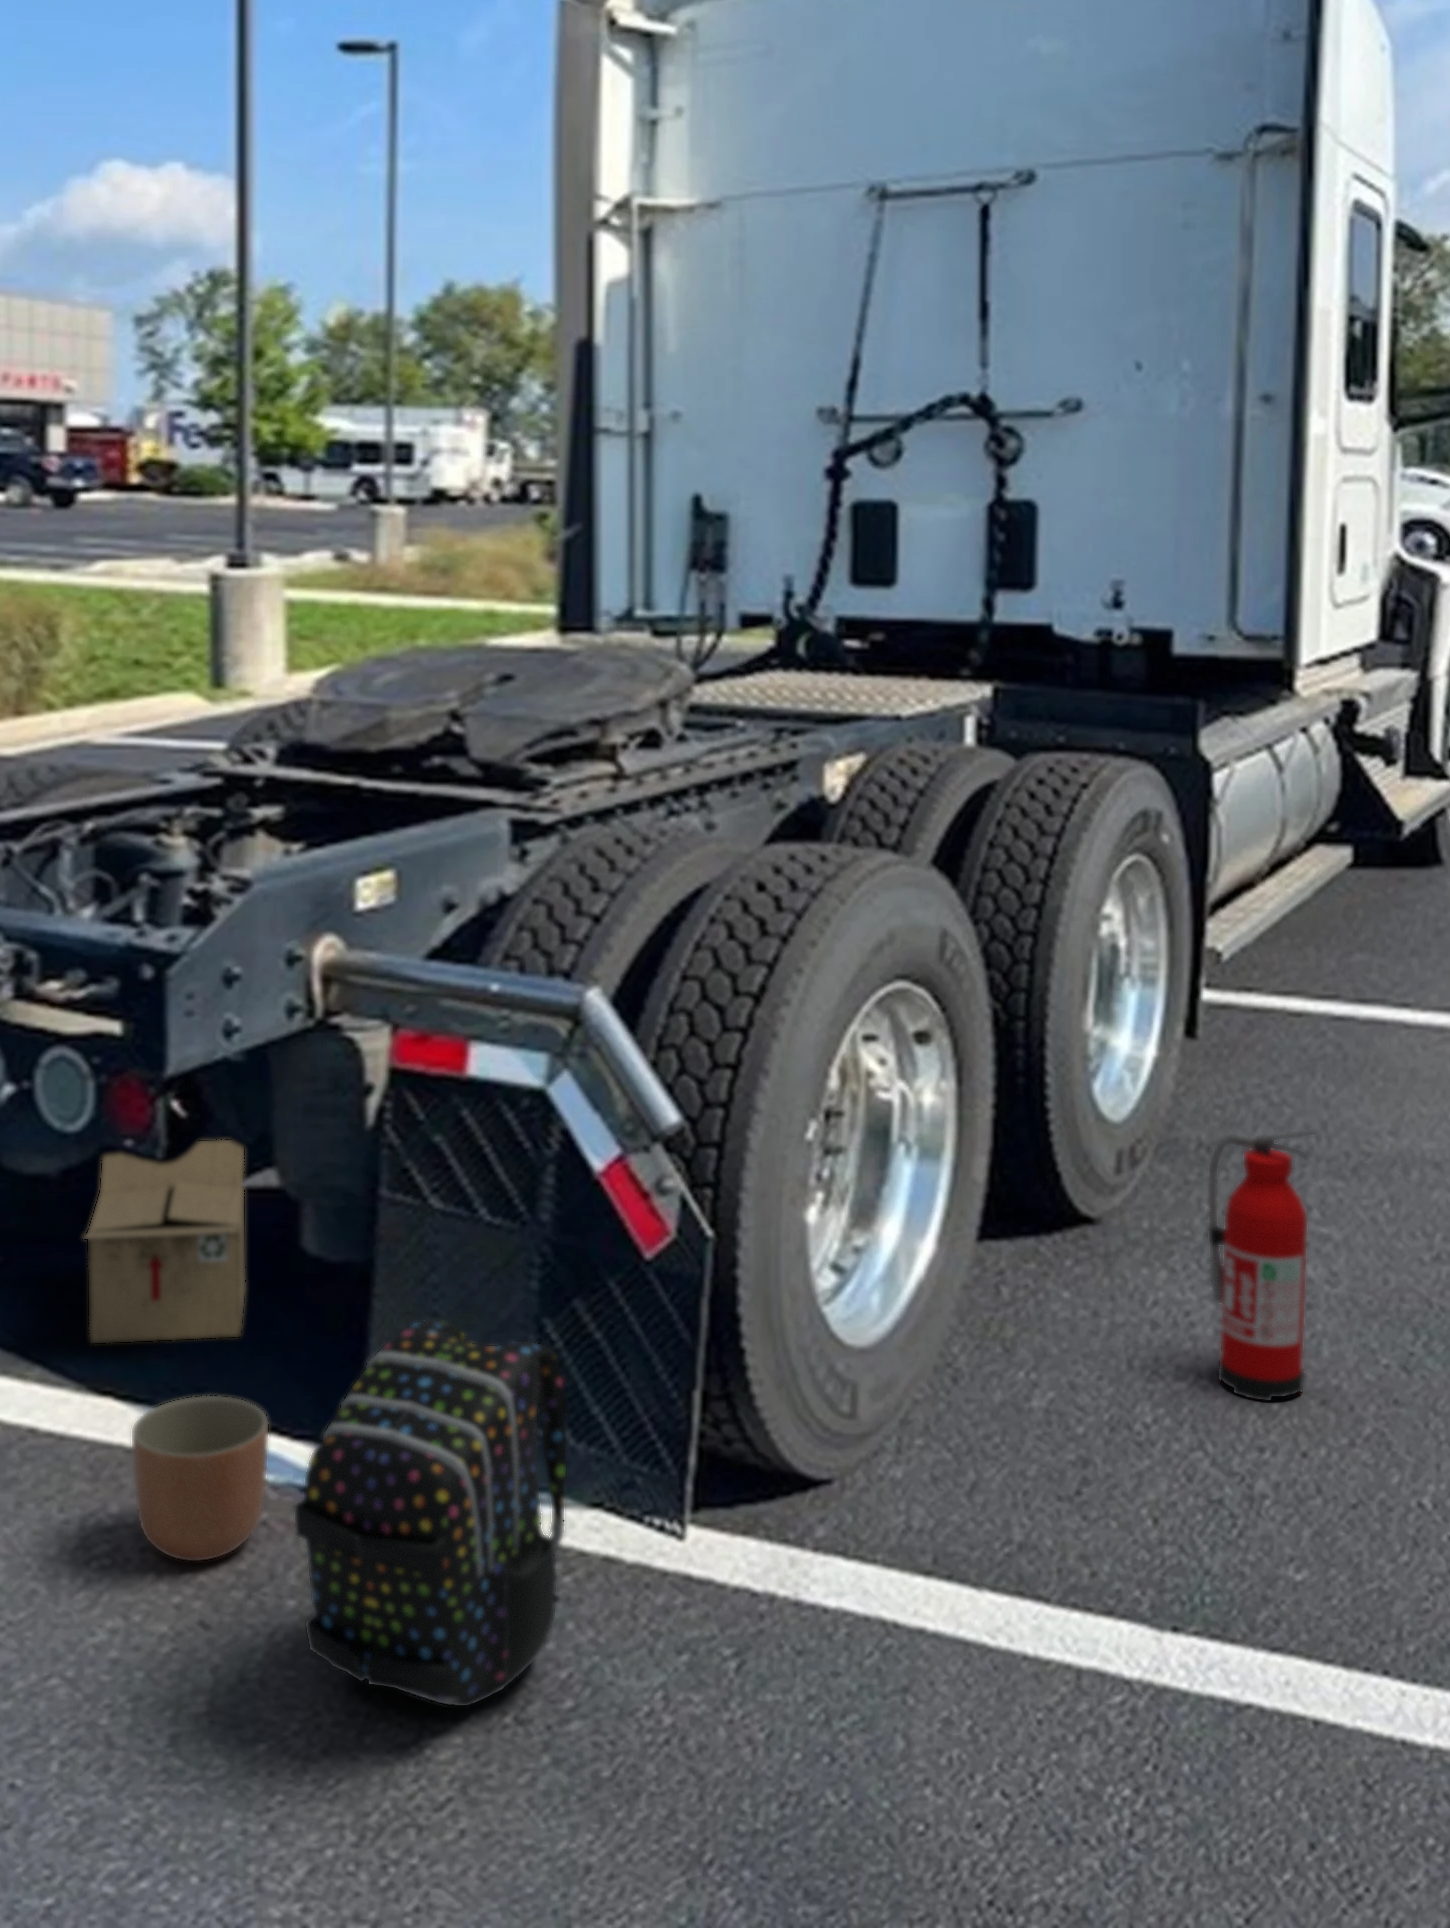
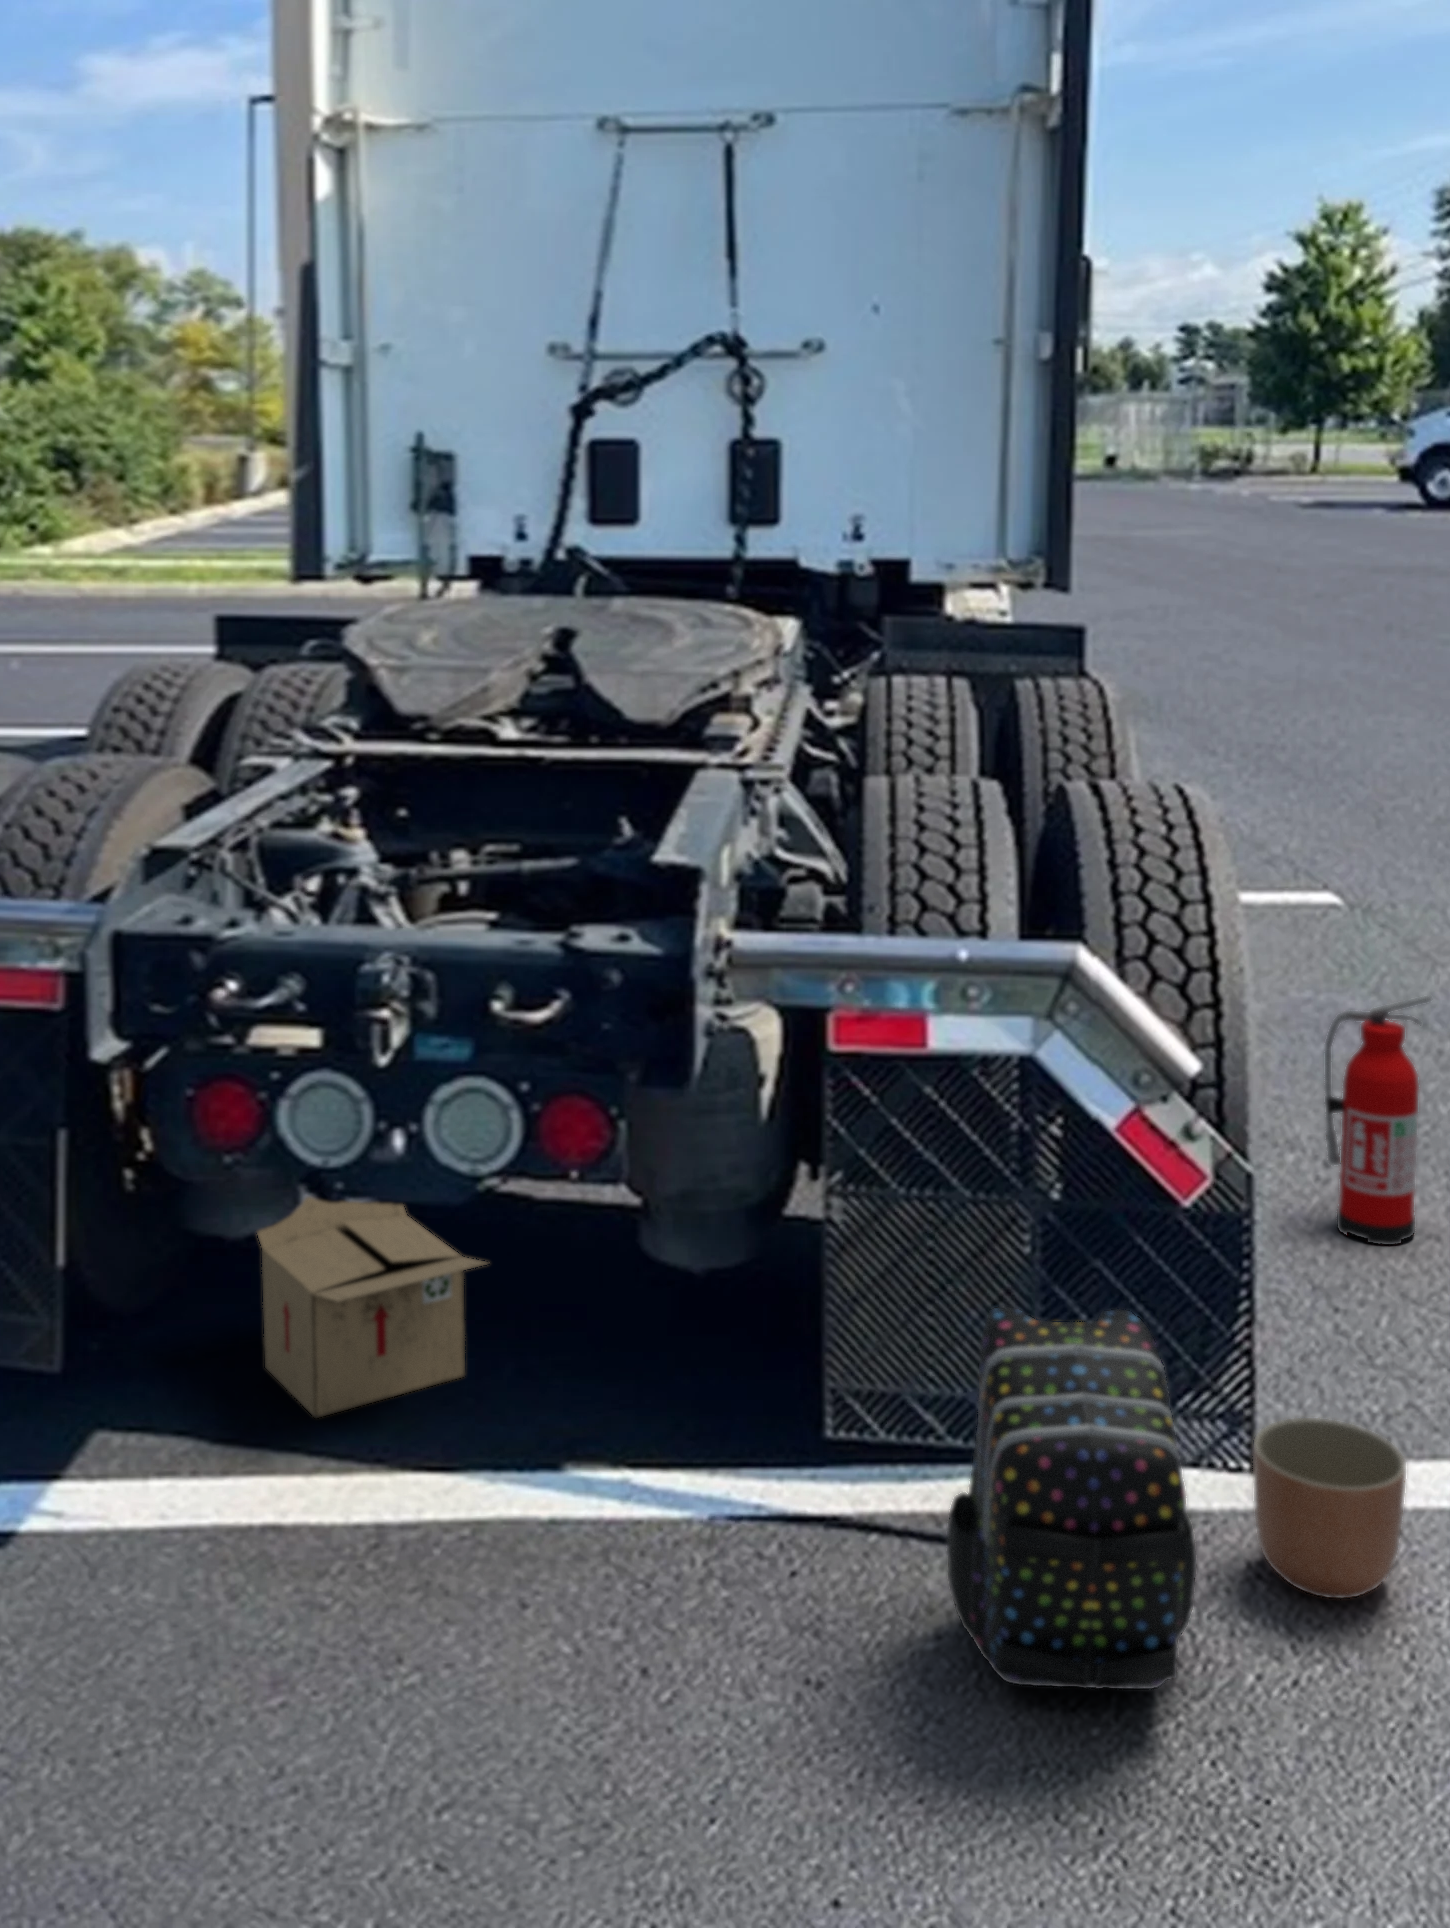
planter: present [132,1396,268,1561] -> present [1253,1418,1406,1598]

